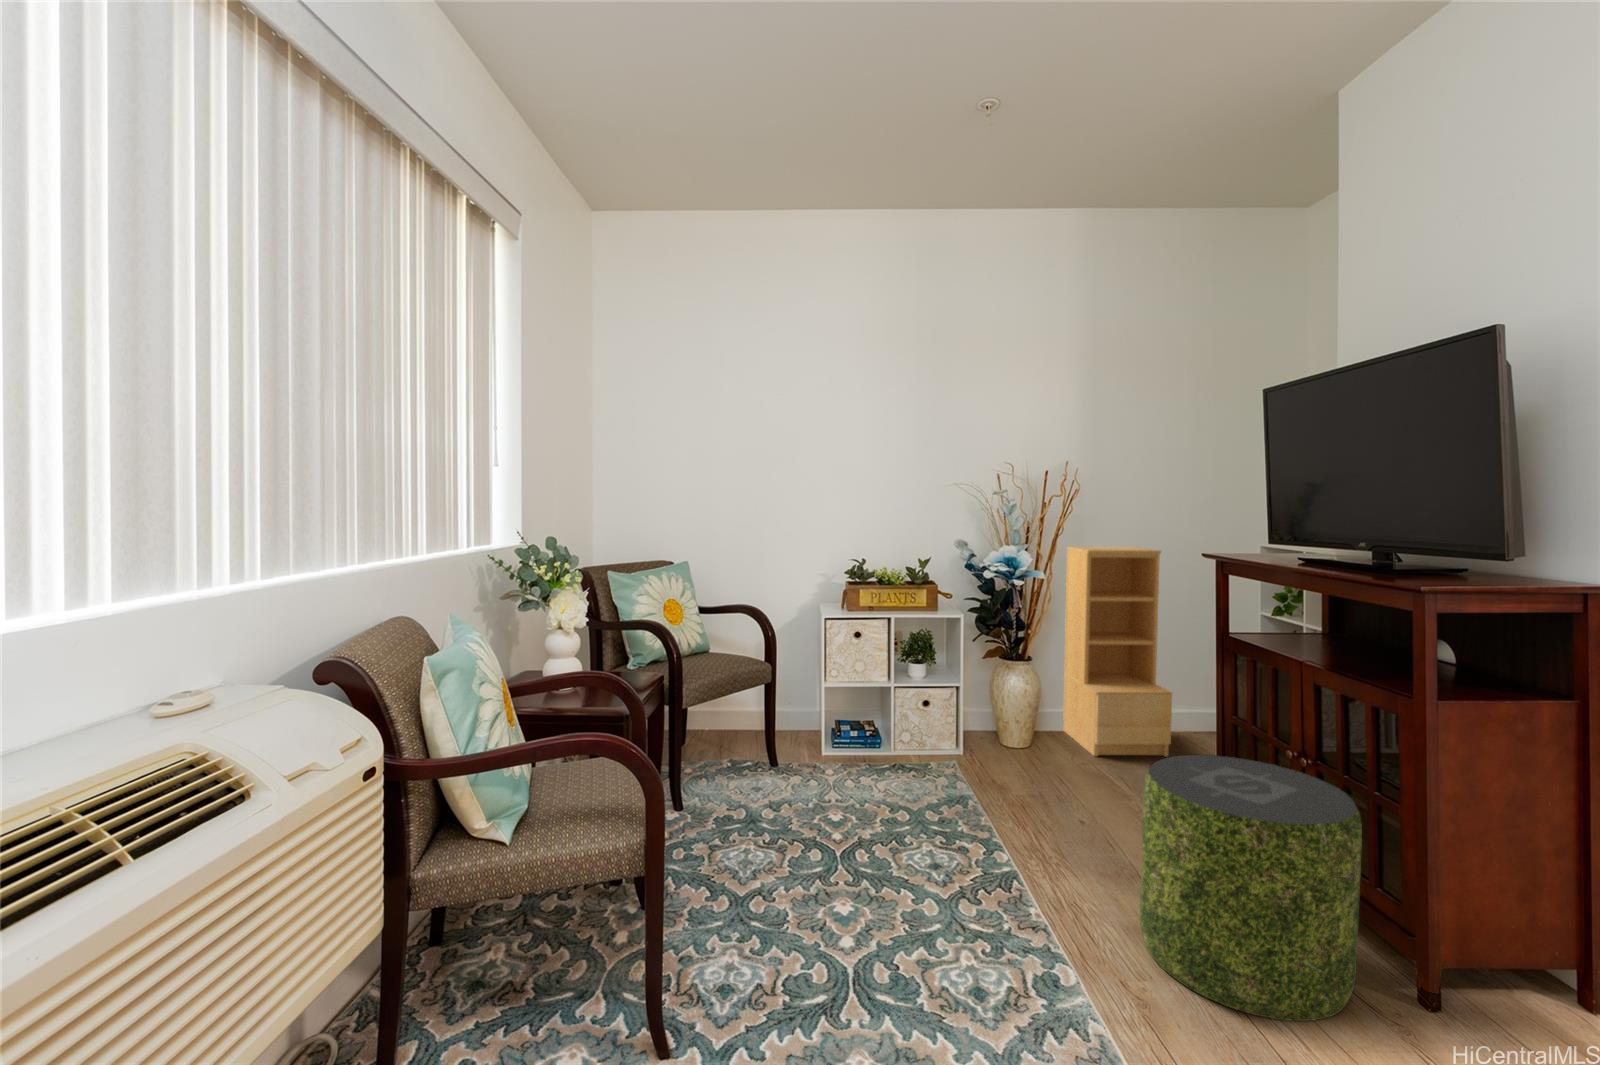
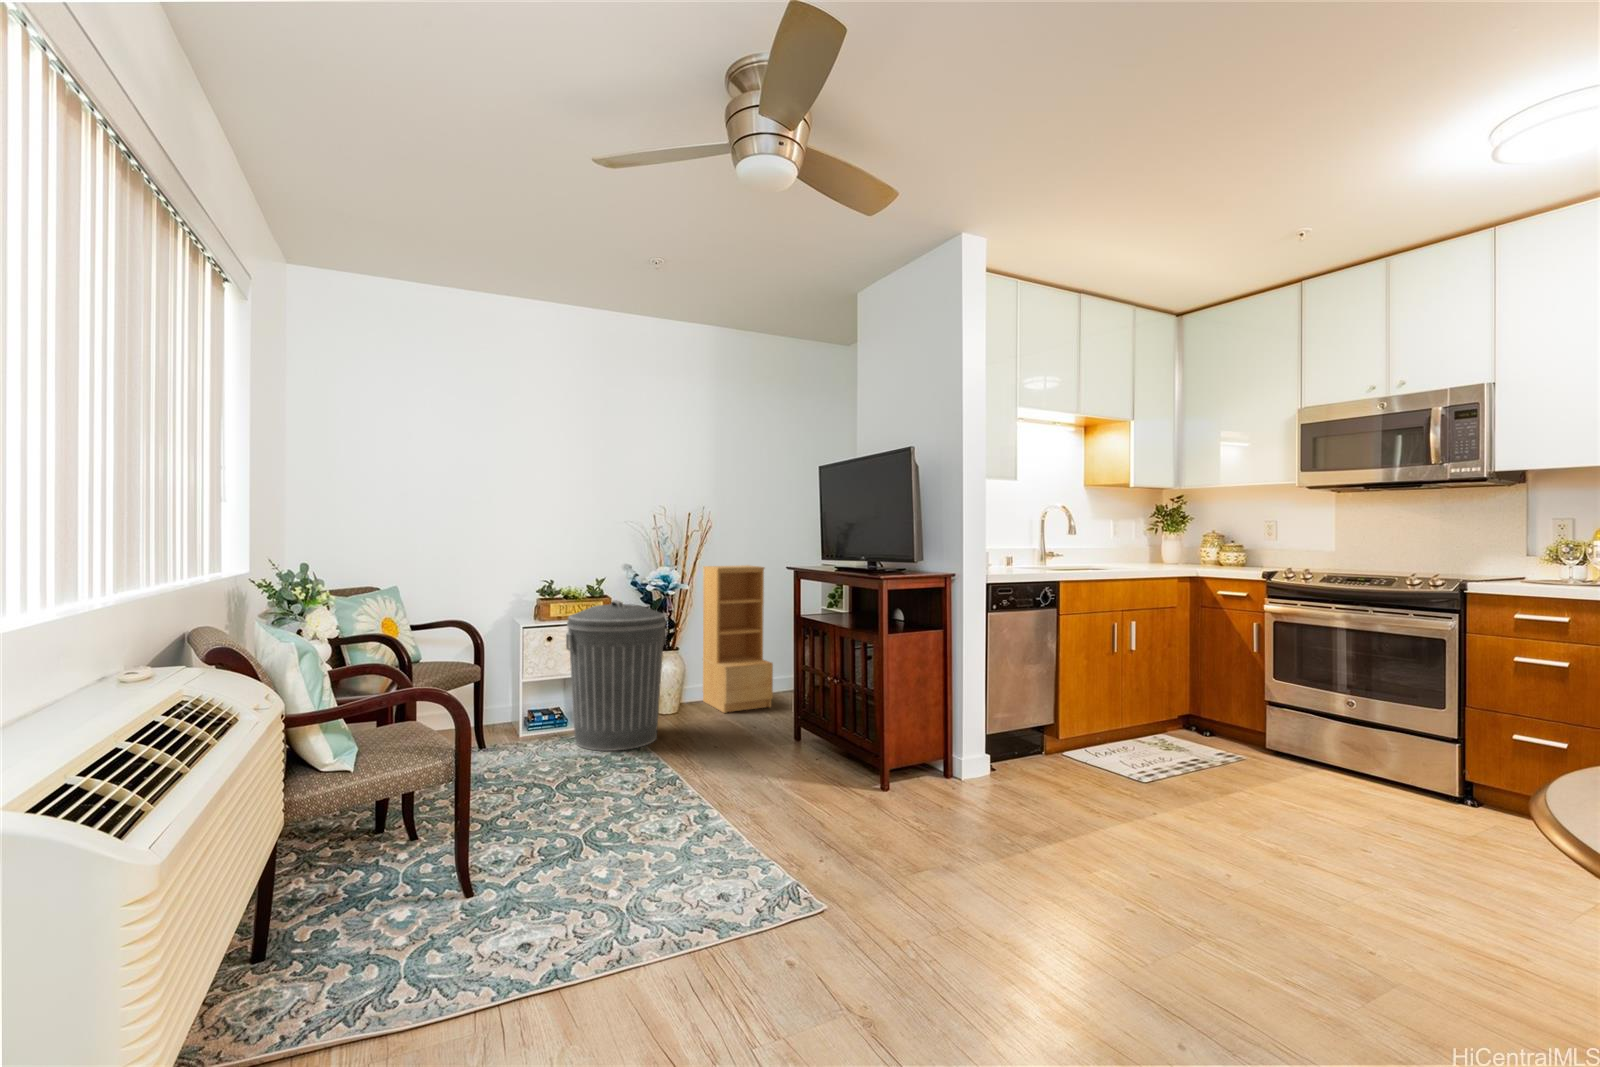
trash can: none [873,591,1008,800] -> present [566,600,666,751]
pouf: present [1140,755,1362,1021] -> none [752,682,854,809]

